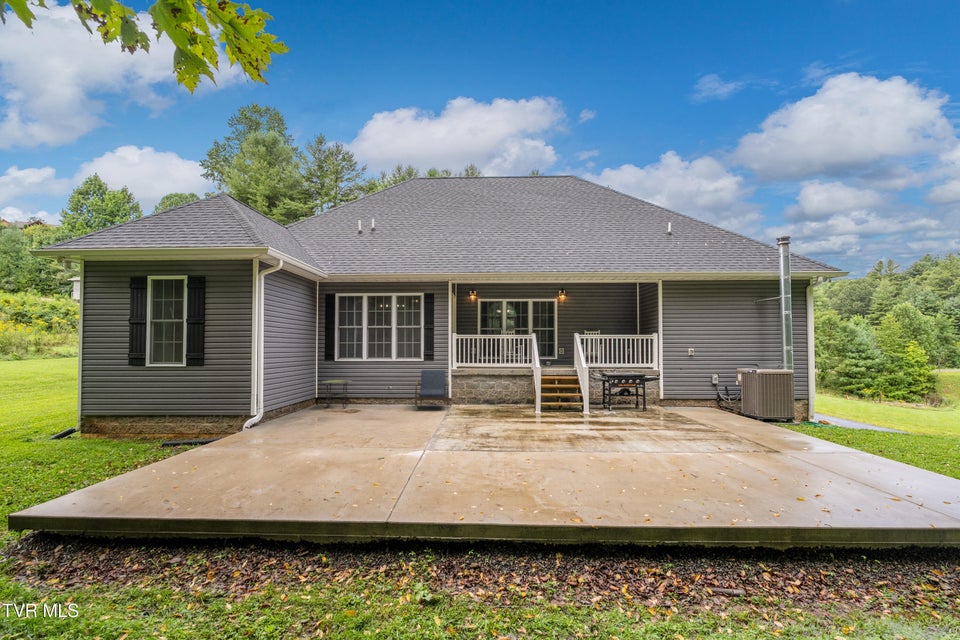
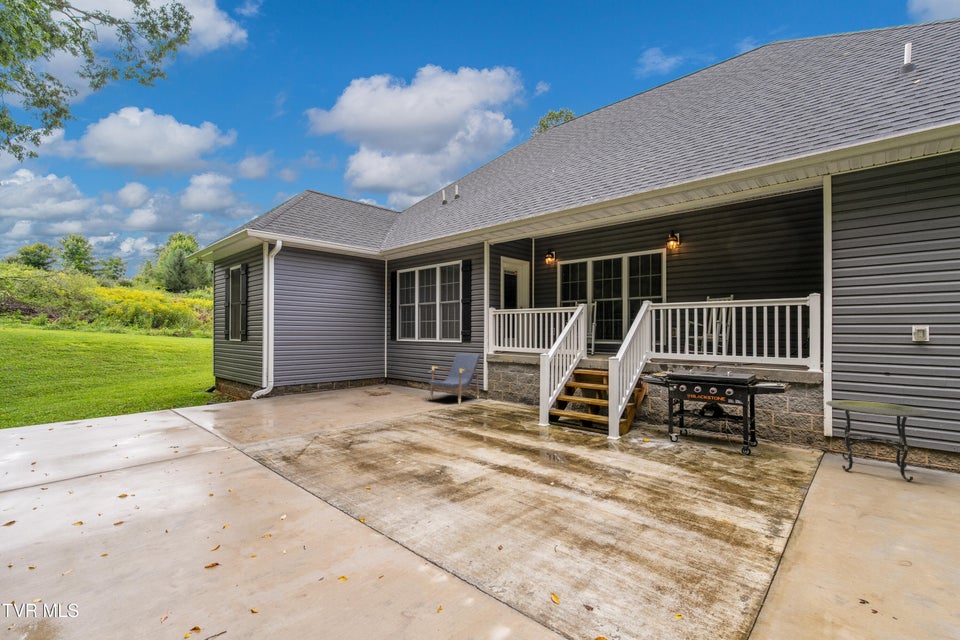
side table: present [322,380,352,409] -> present [826,400,928,482]

